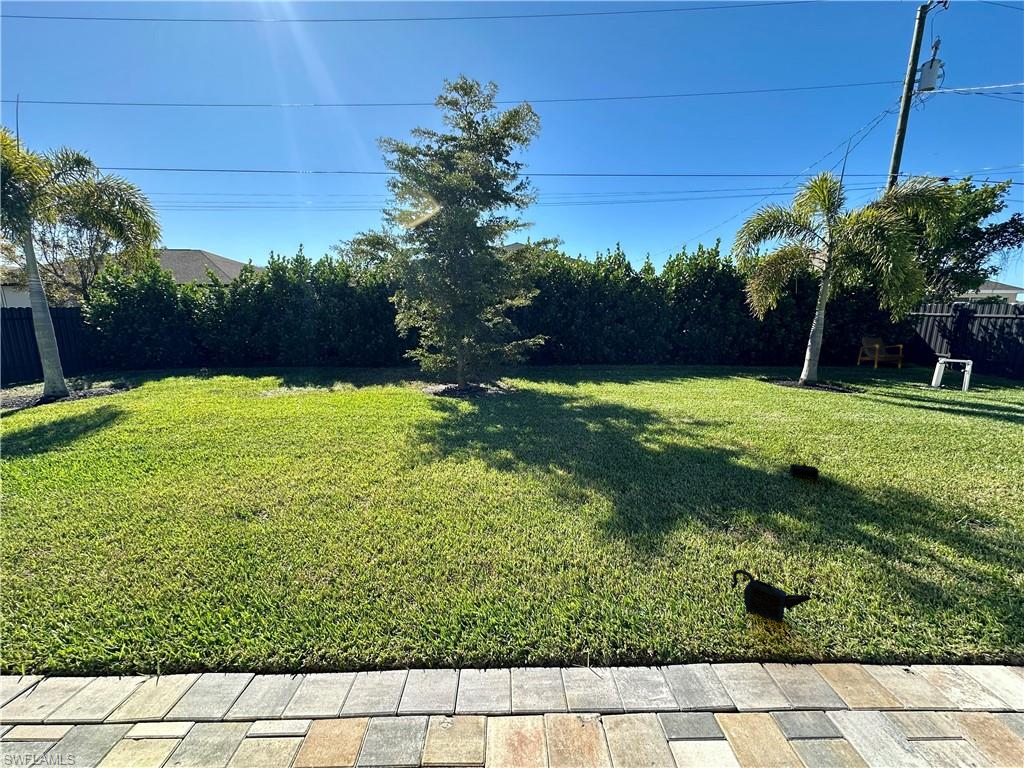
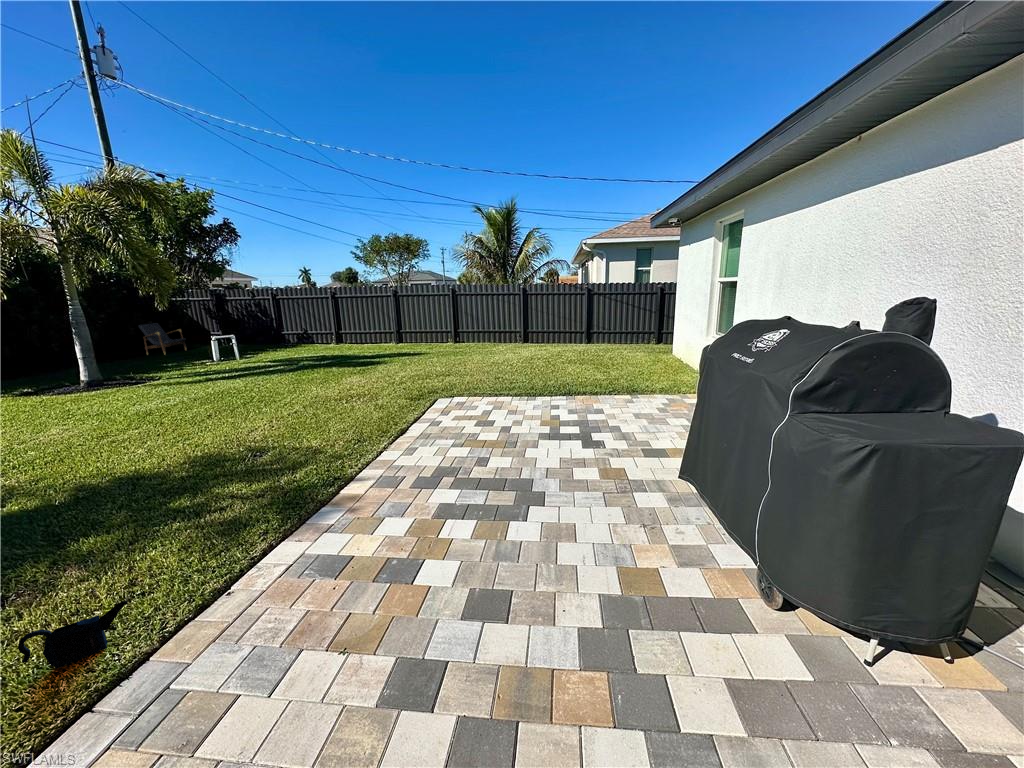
decorative plant: present [781,444,826,479] -> none [66,454,126,491]

